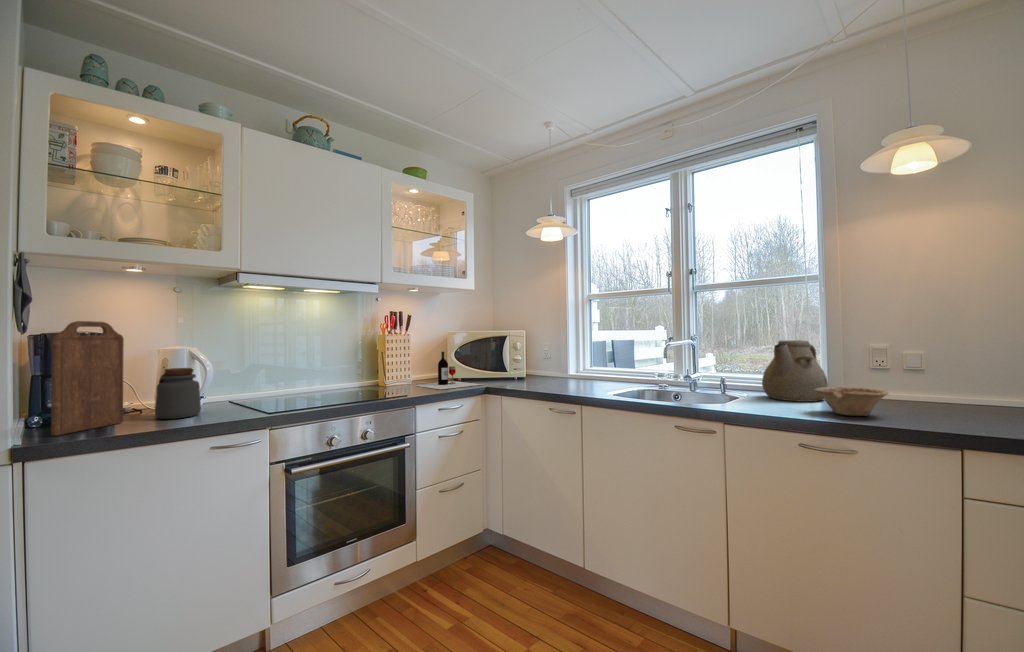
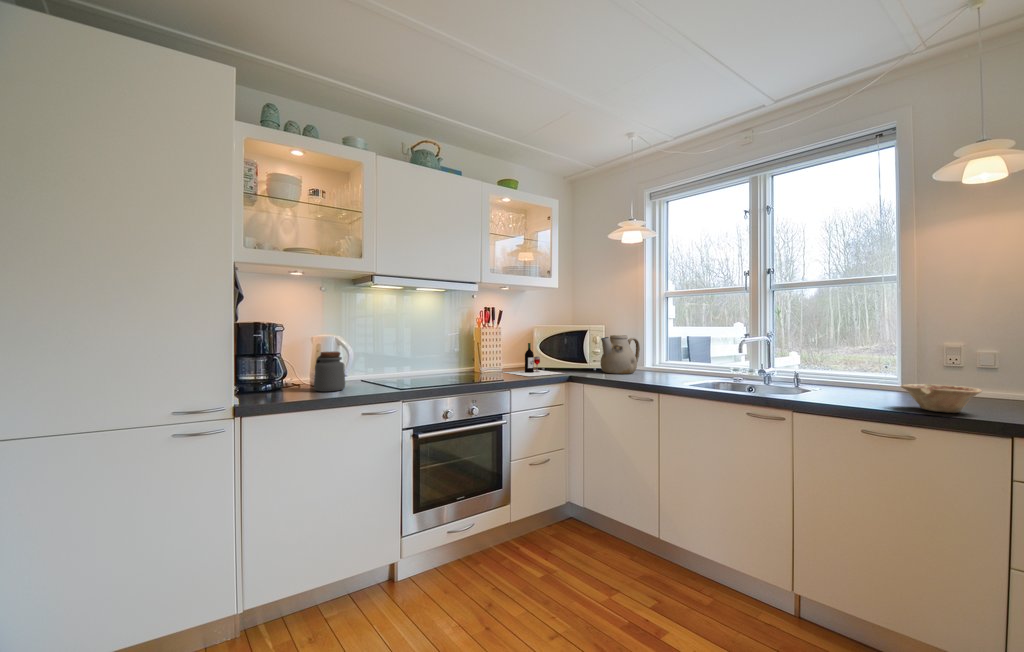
cutting board: present [51,321,124,436] -> none [251,314,293,400]
teapot: present [762,340,828,402] -> present [601,335,640,374]

